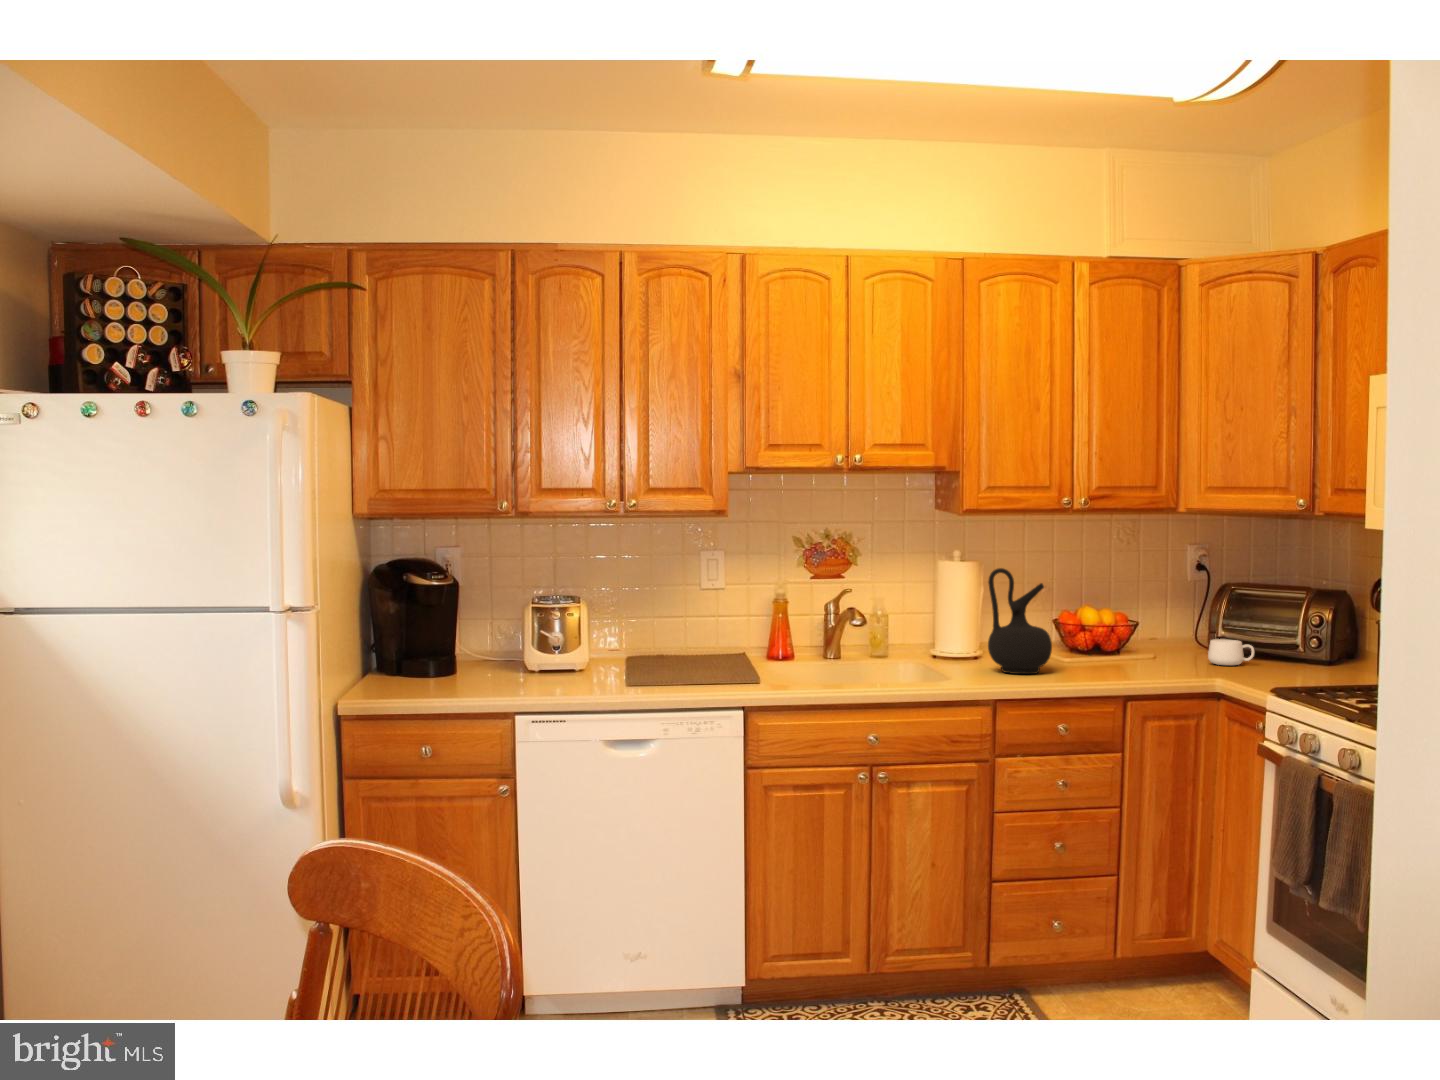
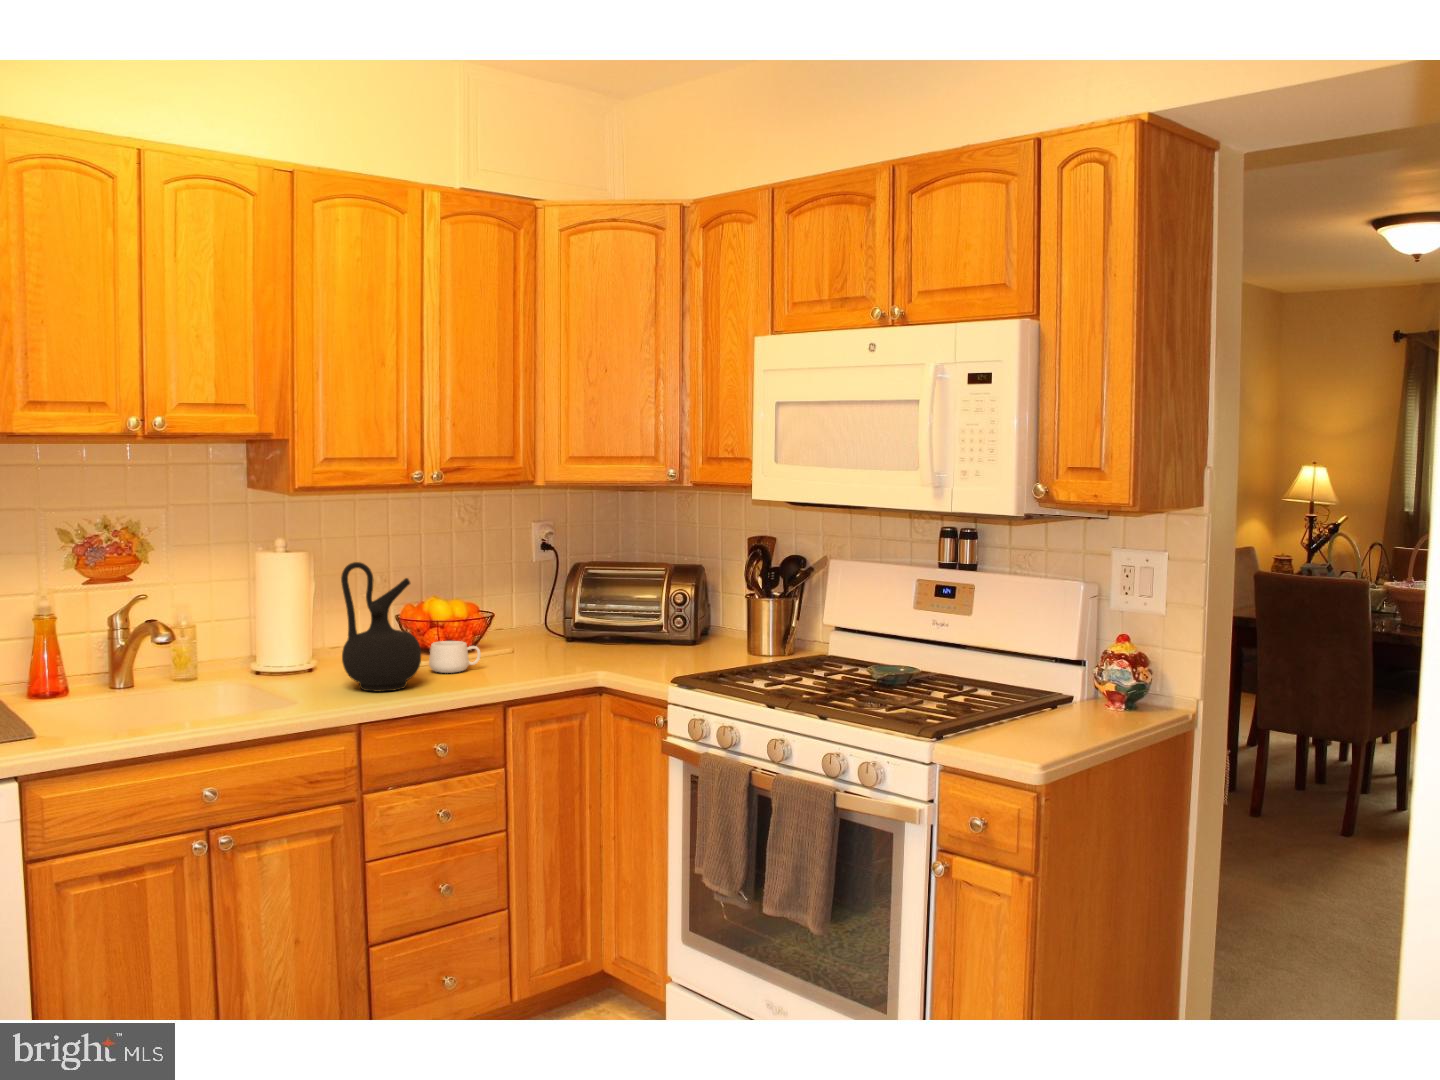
mug: present [1208,639,1254,666] -> present [429,641,481,673]

